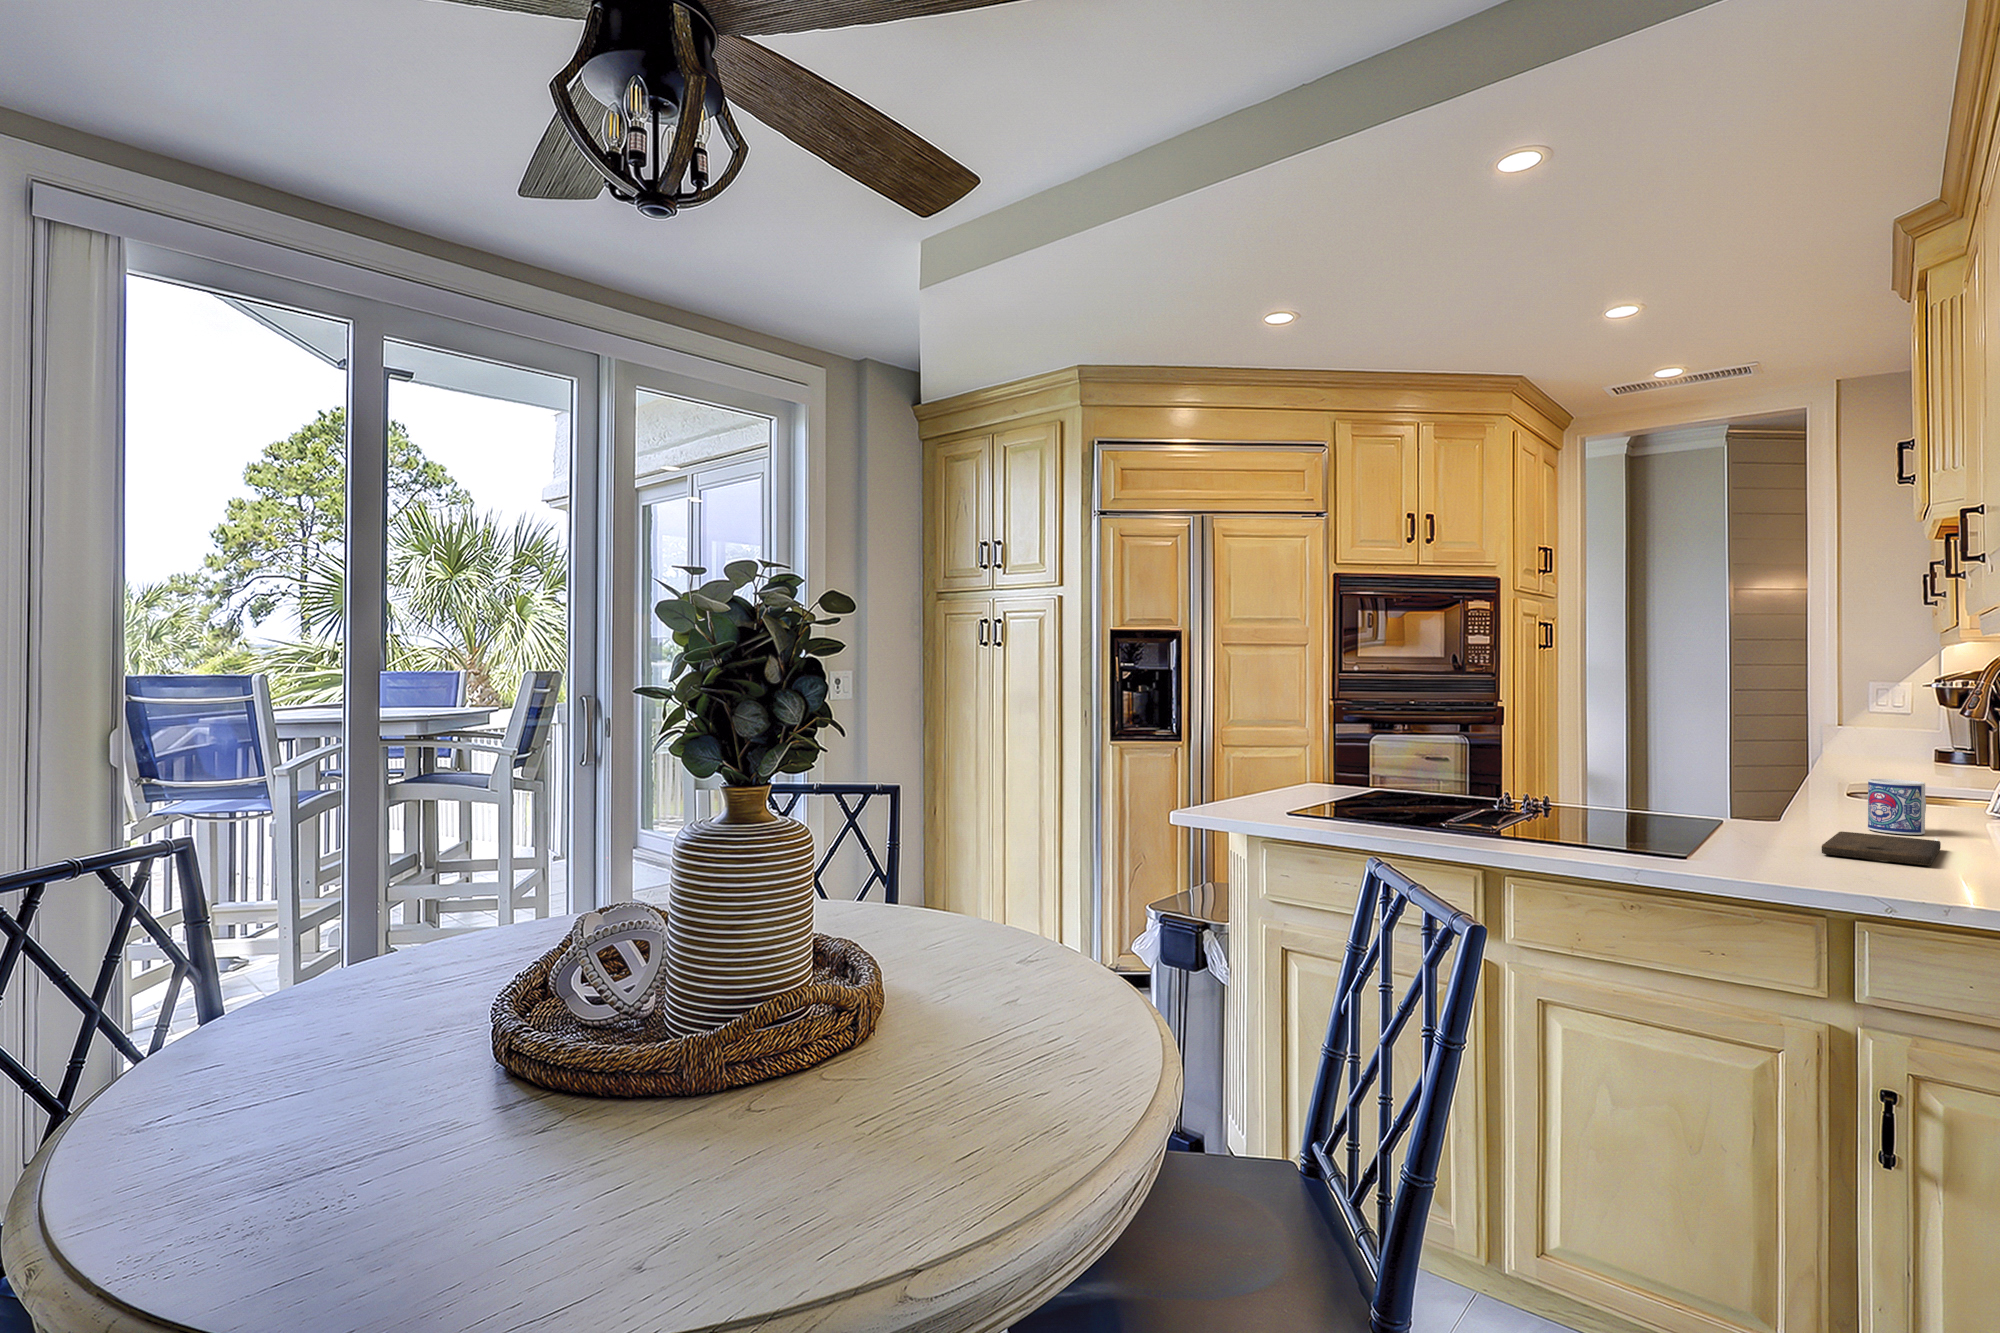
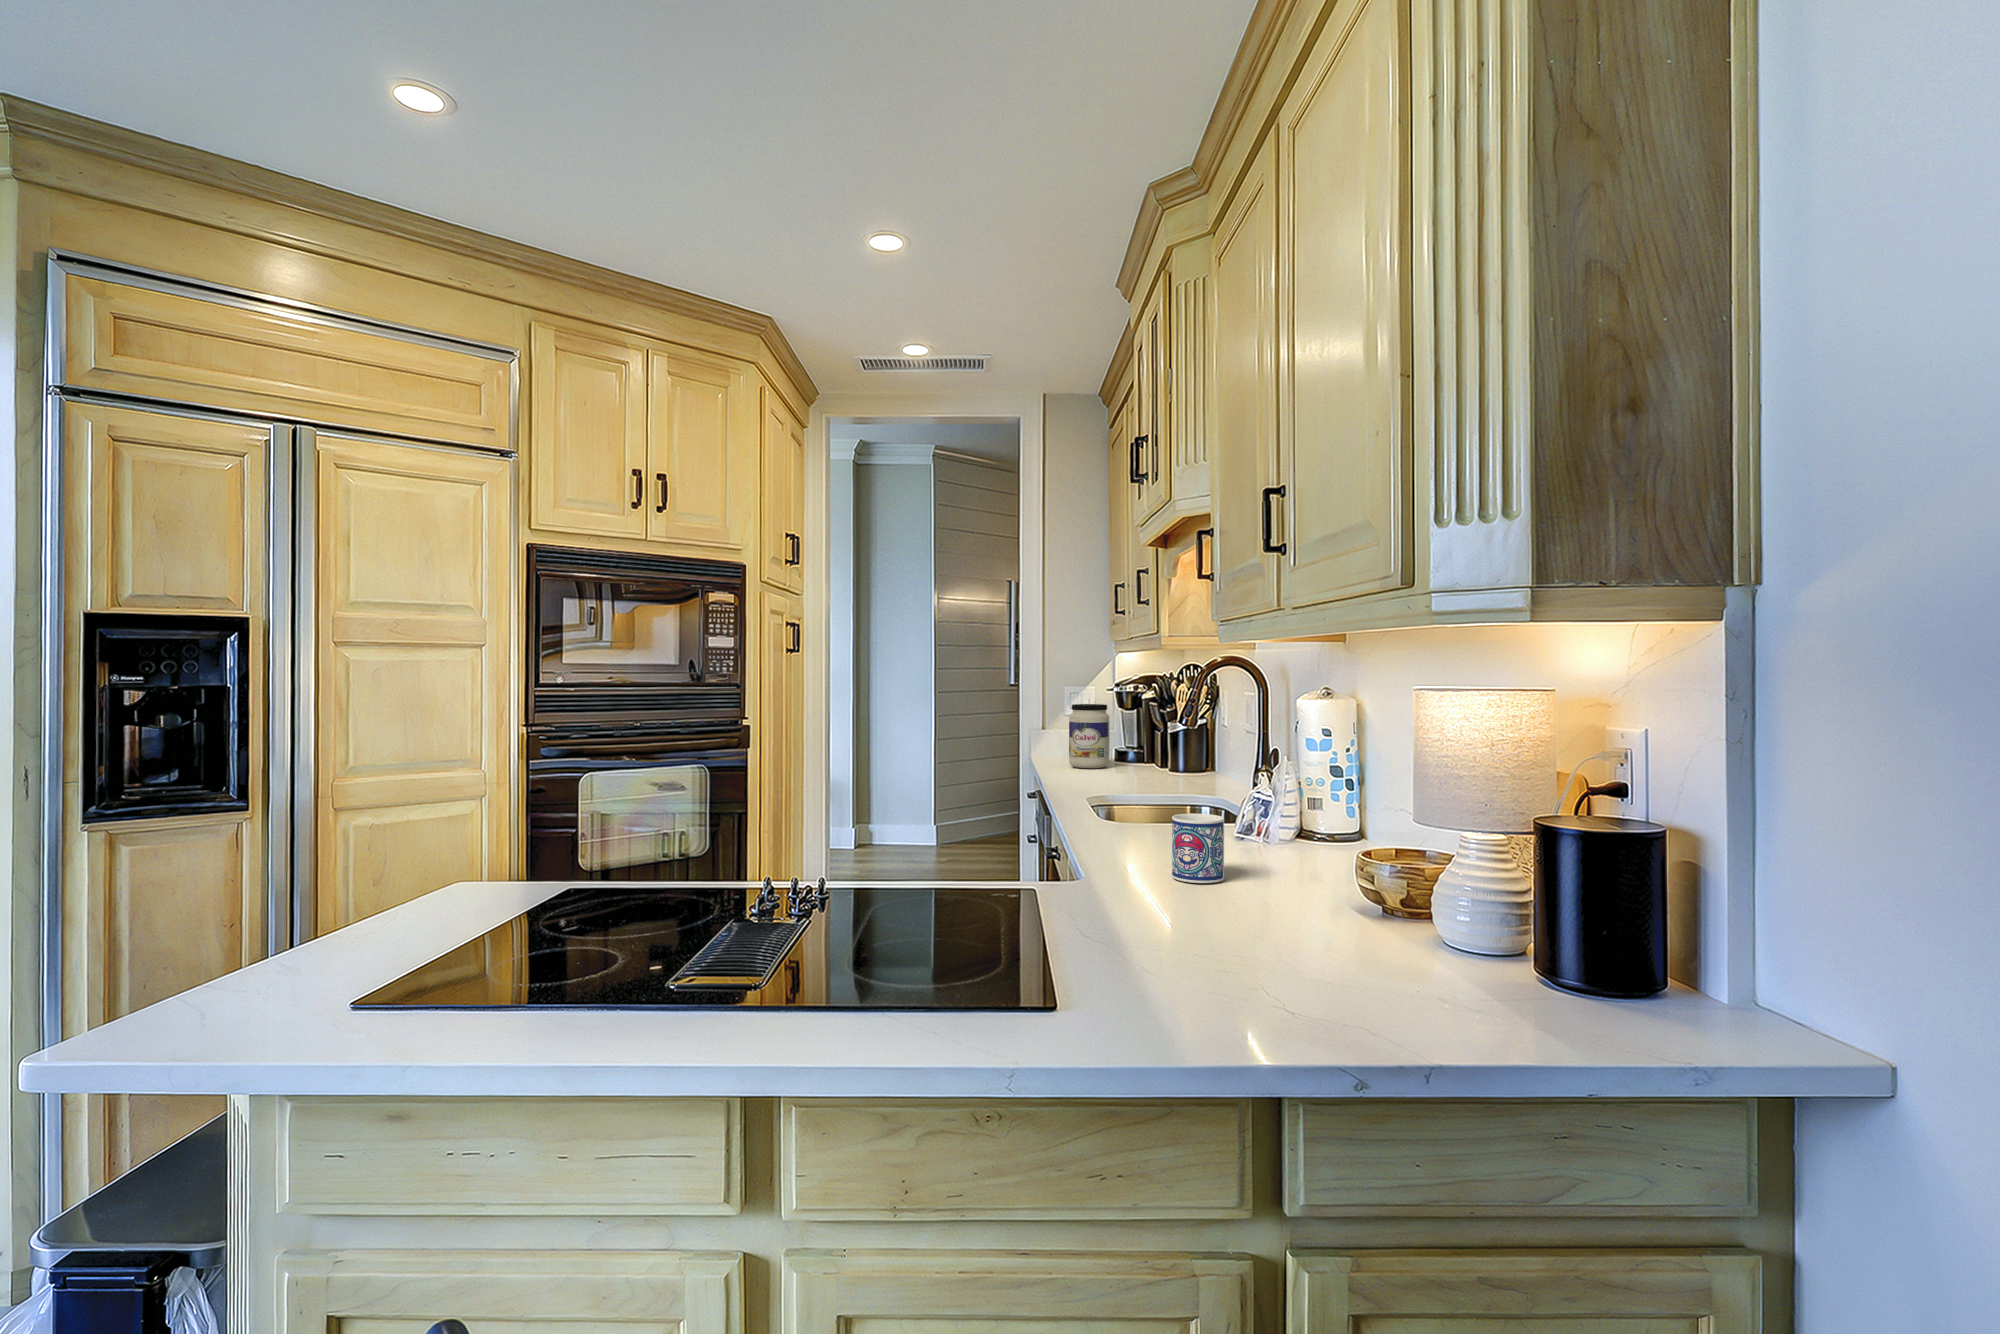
jar: none [1858,700,1915,766] -> present [1069,704,1109,768]
cutting board: present [1822,832,1941,865] -> none [1171,897,1304,954]

